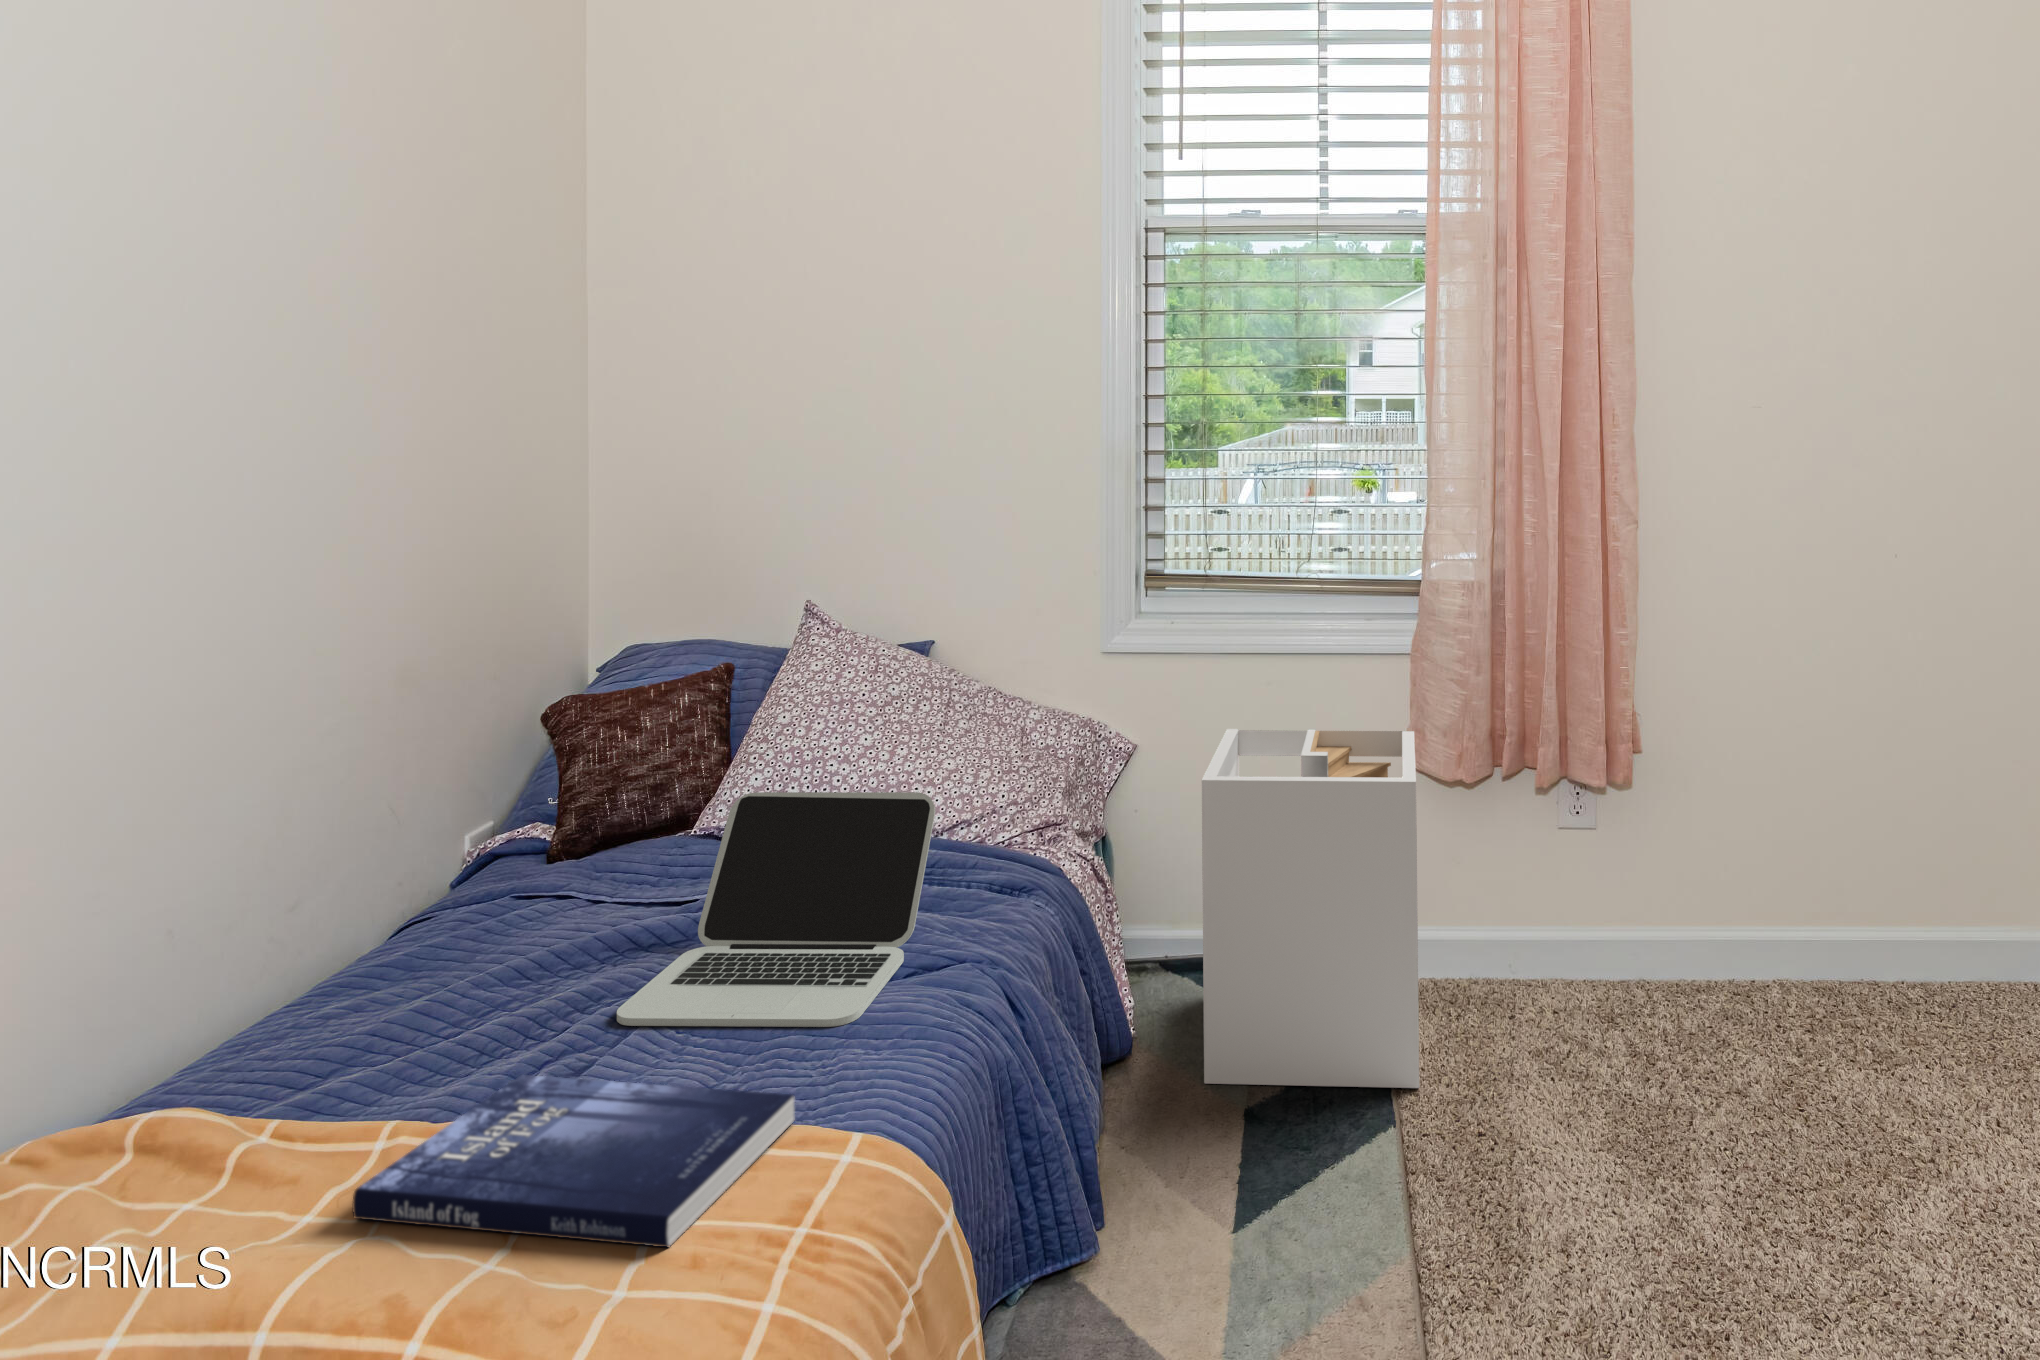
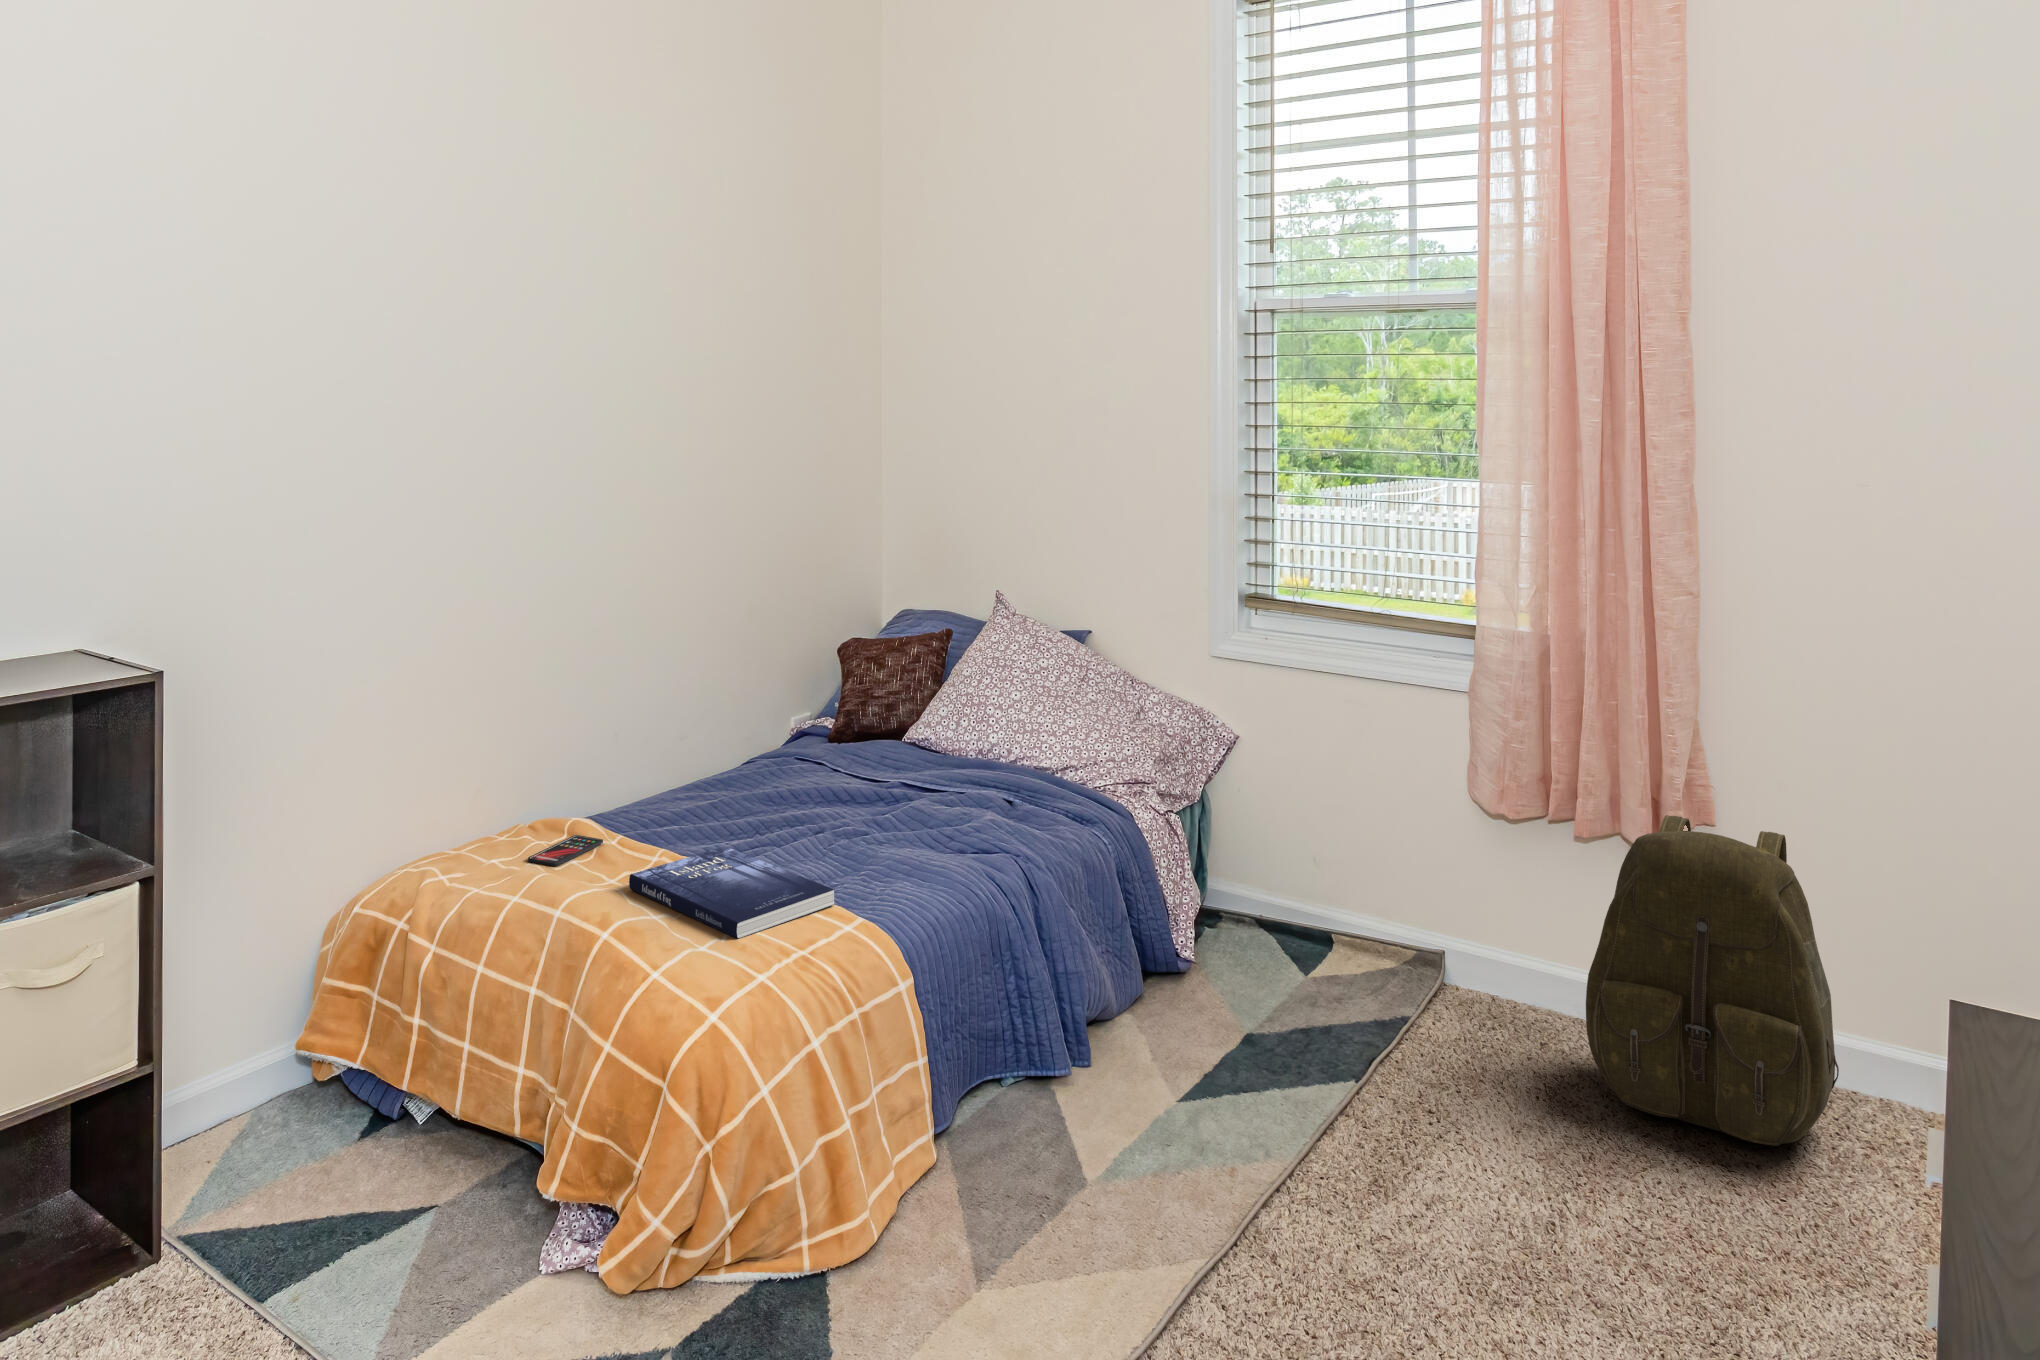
laundry hamper: present [1202,729,1419,1088] -> none [1233,736,1462,1061]
backpack: none [1583,745,1822,1063] -> present [1586,815,1839,1146]
laptop: present [617,792,935,1027] -> none [794,718,1005,868]
smartphone: none [47,1133,221,1233] -> present [528,835,603,866]

